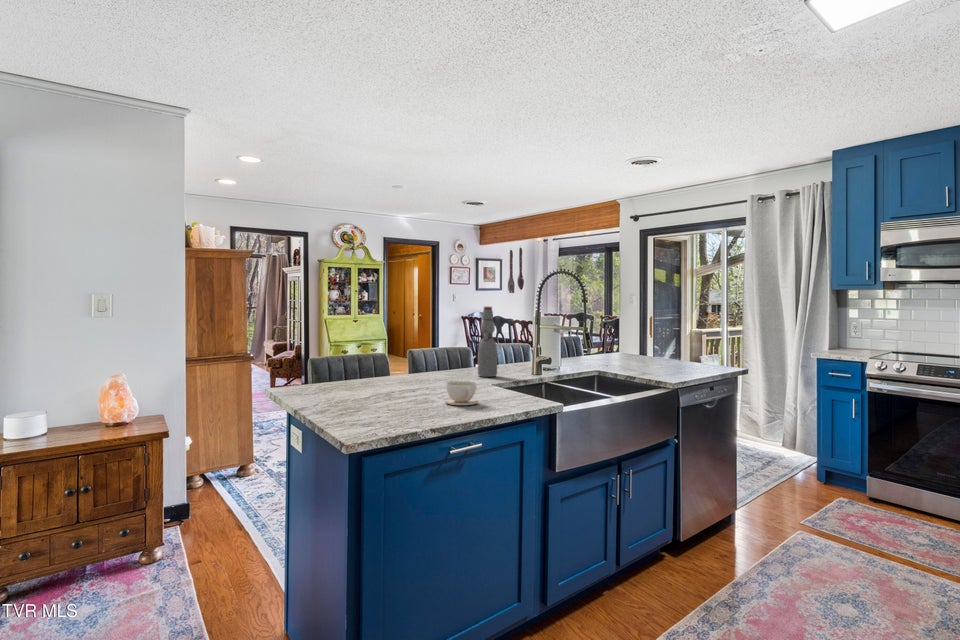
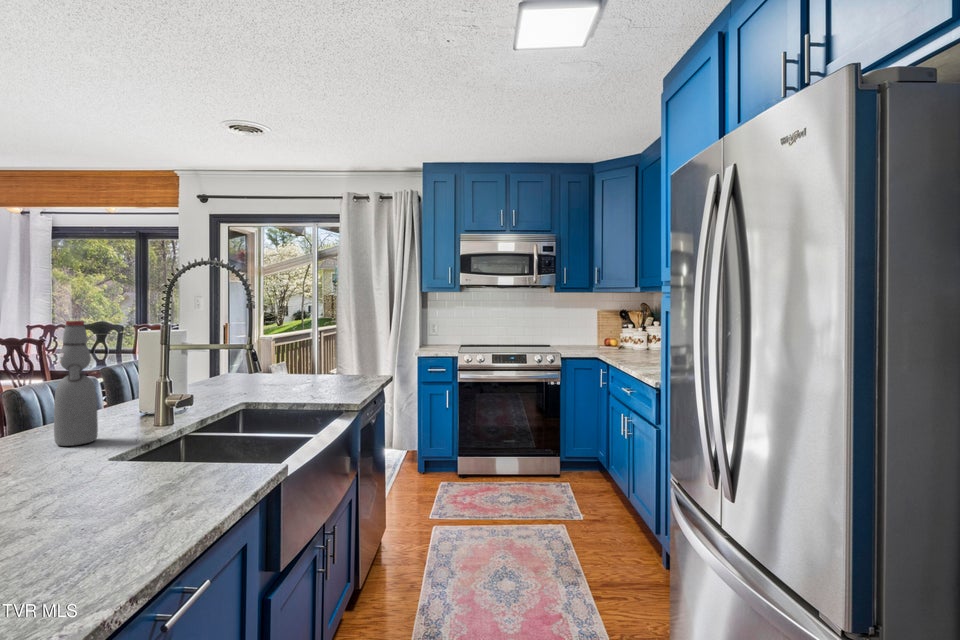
coffee cup: present [445,381,478,405] -> none [73,487,155,551]

